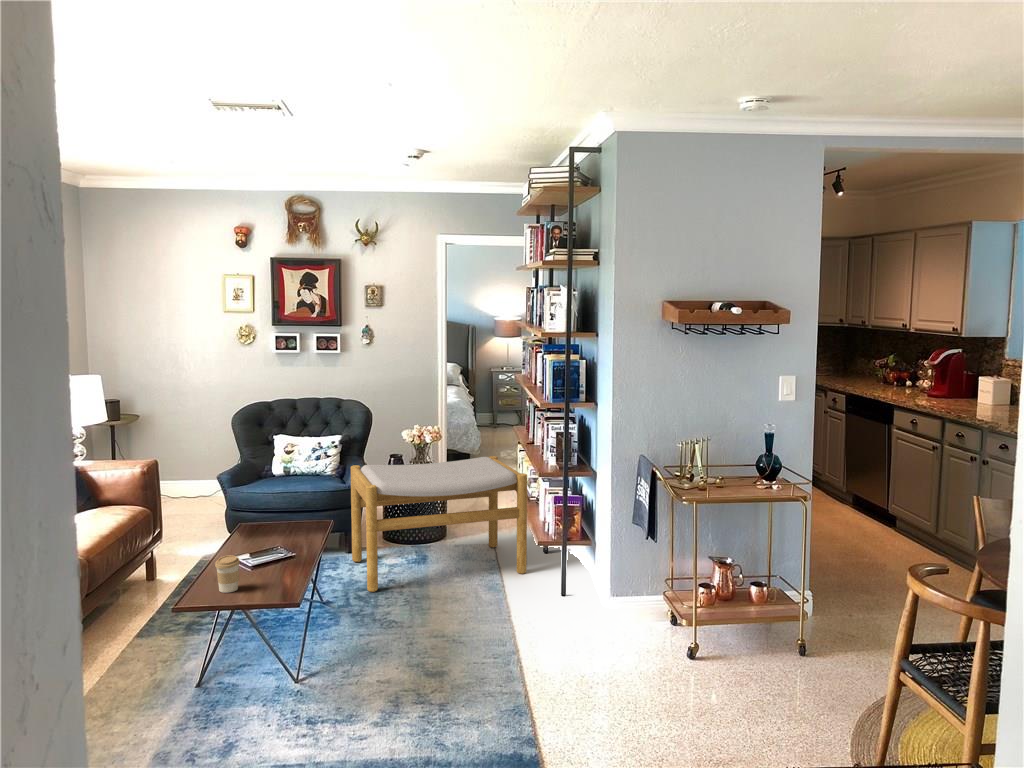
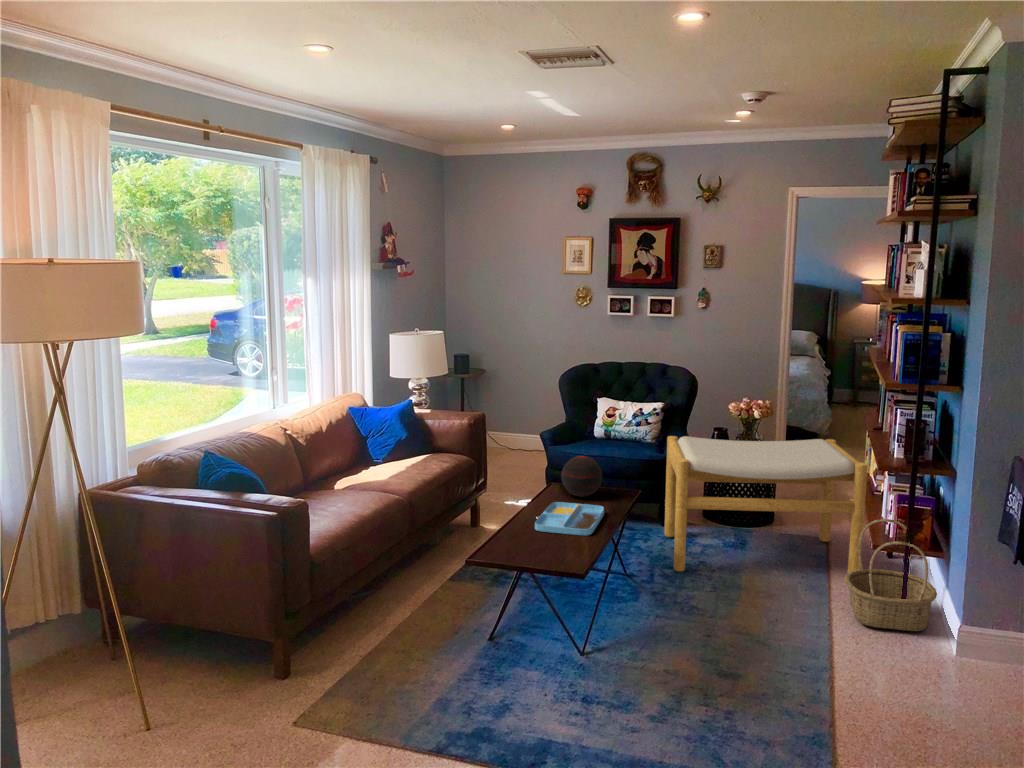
decorative orb: none [254,492,295,532] -> present [561,456,602,497]
basket: none [518,519,590,611] -> present [844,519,937,631]
tray: none [236,538,303,569] -> present [535,502,604,535]
coffee cup: present [215,555,240,593] -> none [510,516,533,553]

